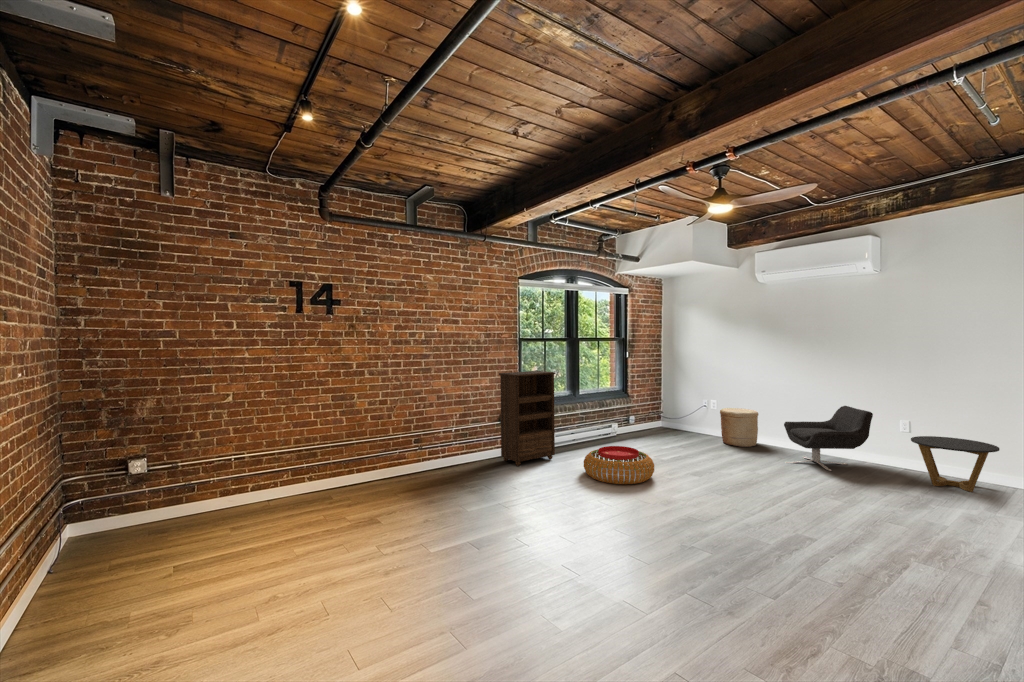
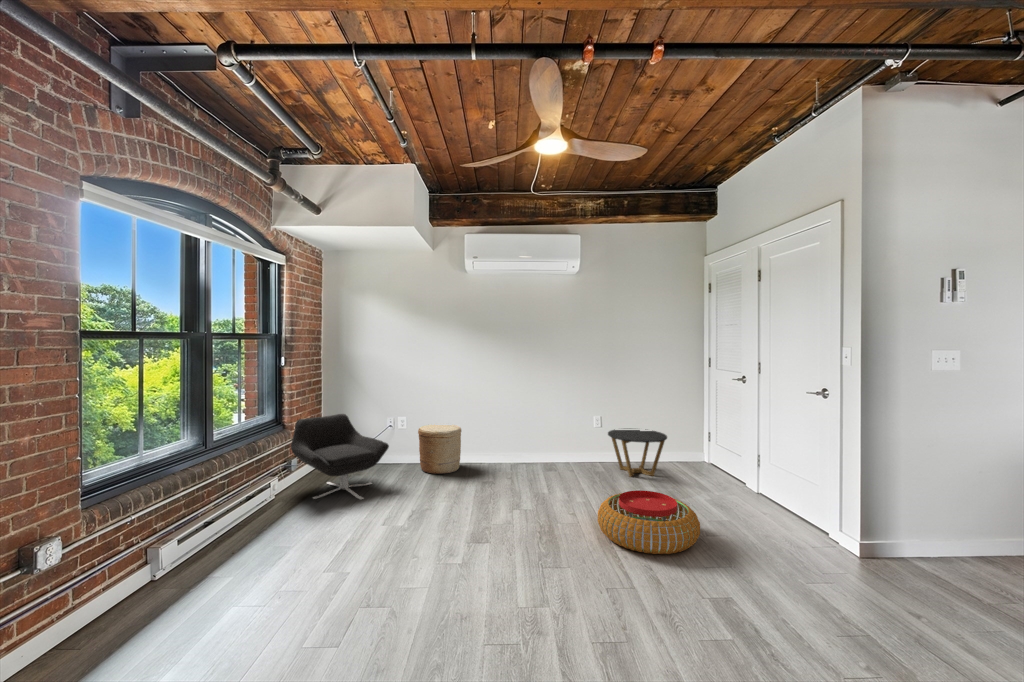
bookshelf: present [499,371,555,466] -> none [27,410,206,681]
lounge chair: present [784,406,873,471] -> present [291,414,389,499]
pouf: present [584,446,654,484] -> present [597,490,700,554]

